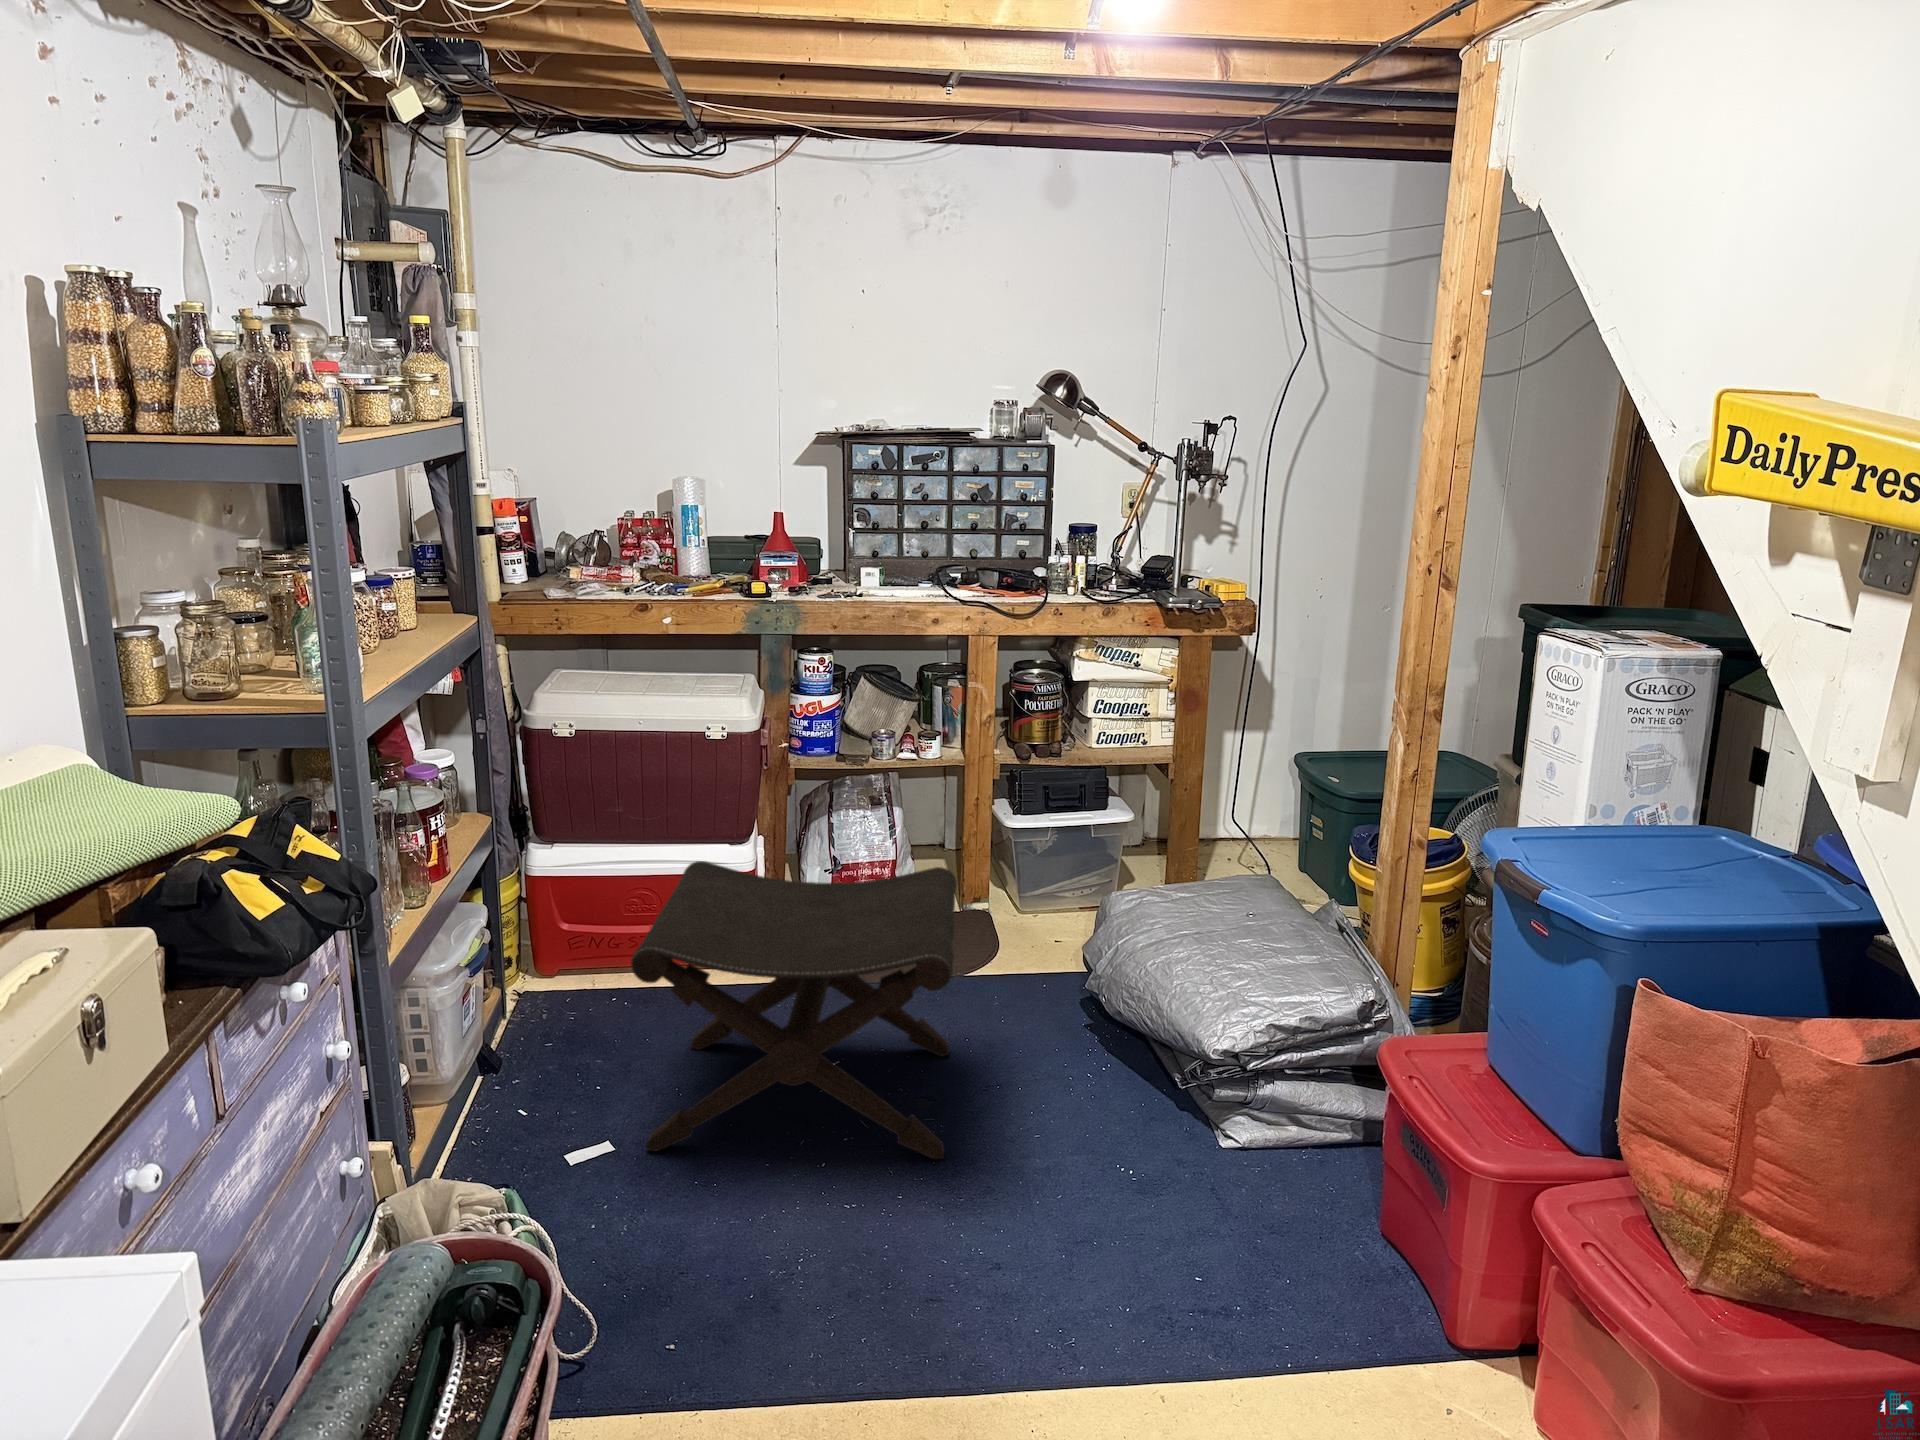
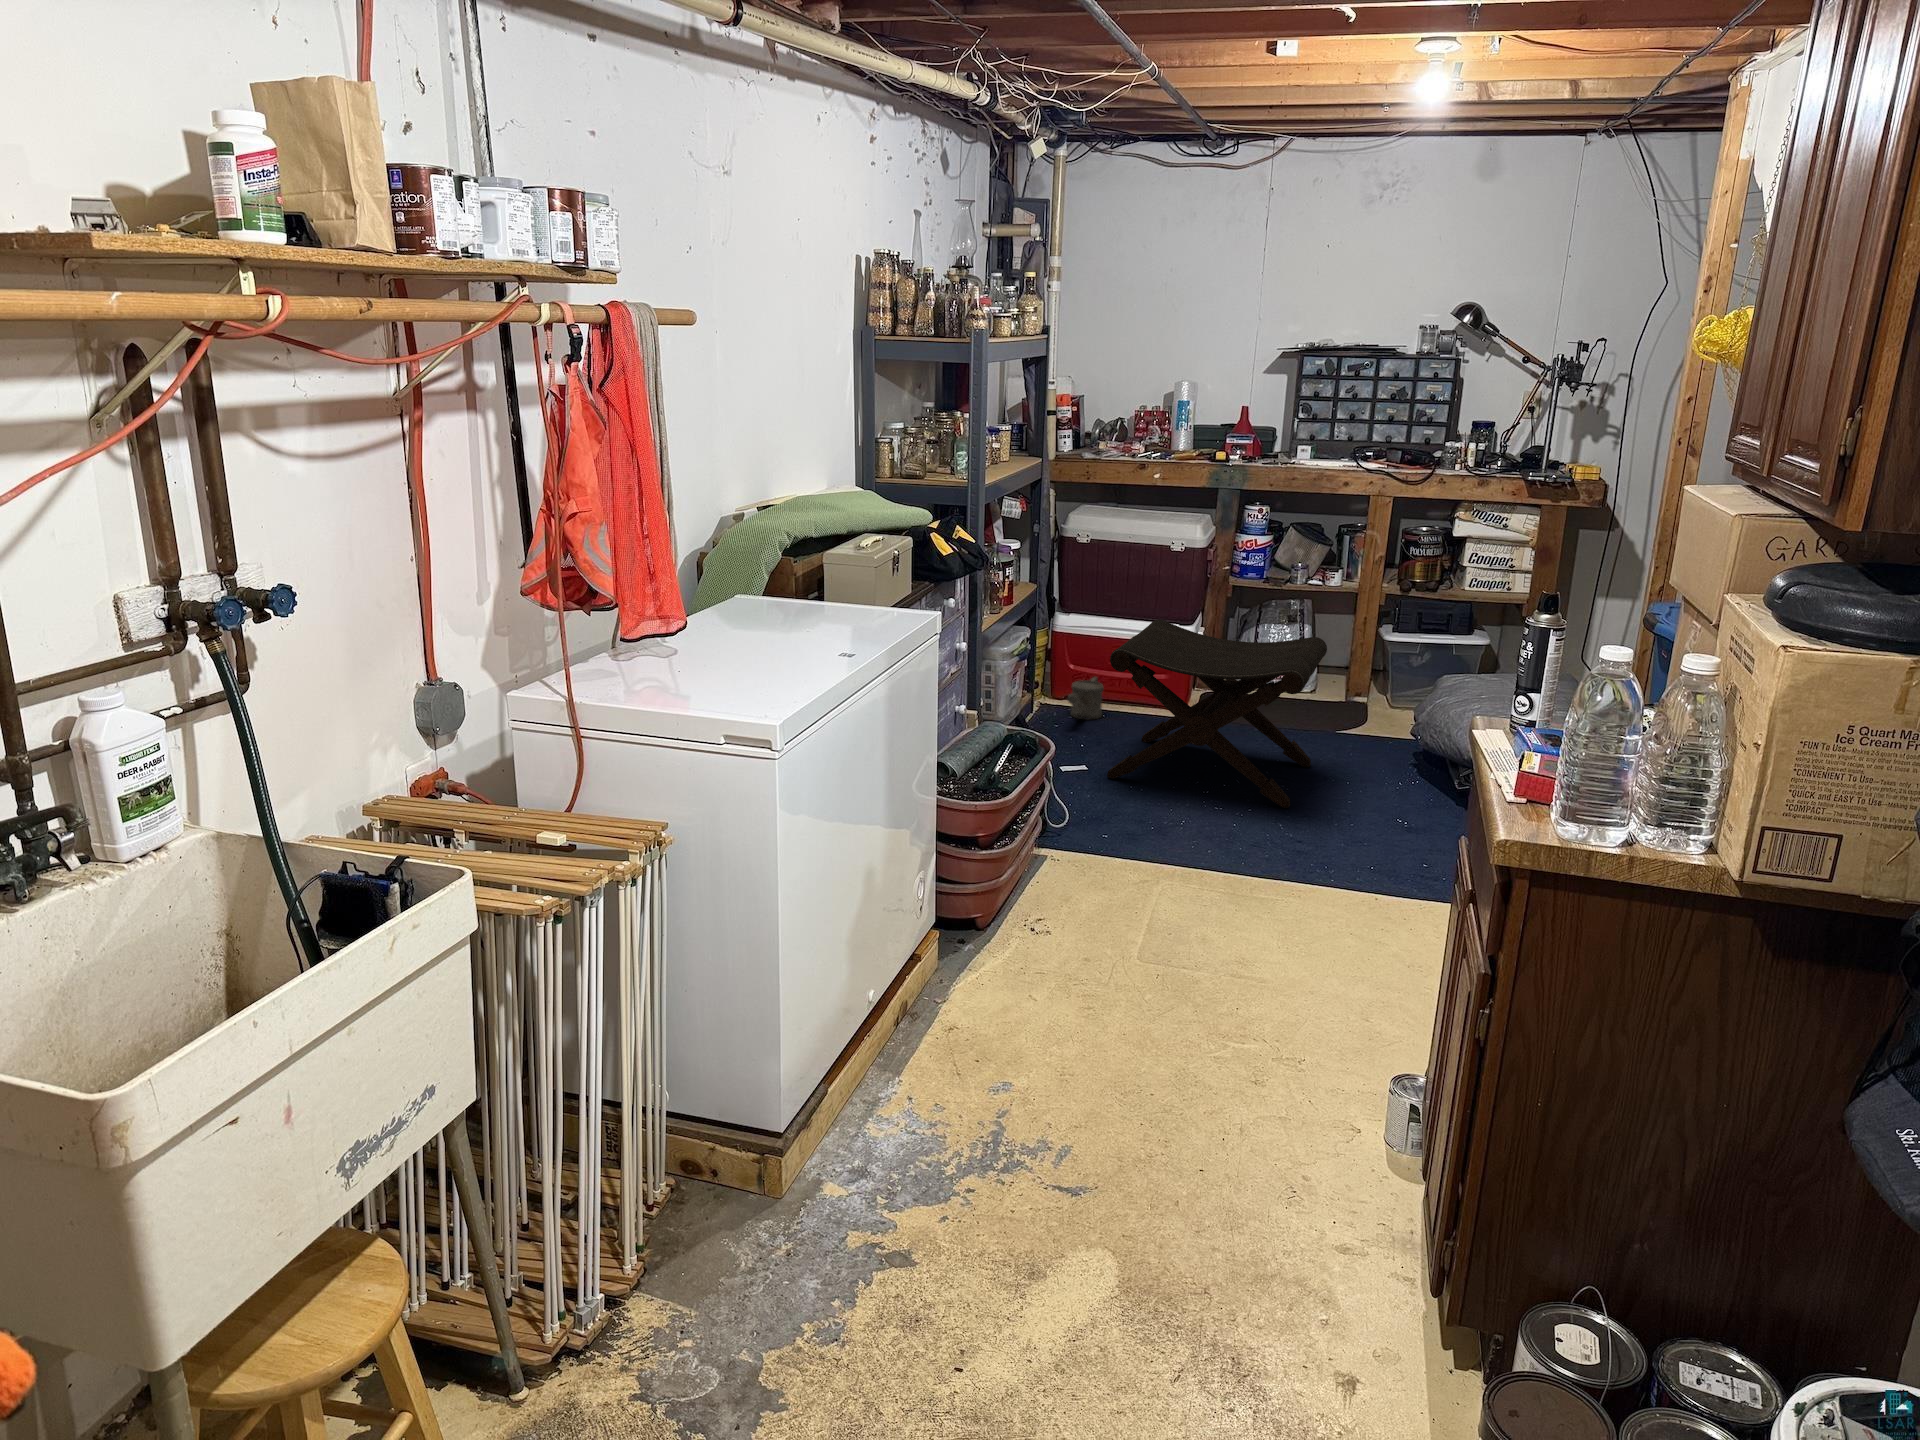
watering can: none [562,939,621,1016] -> present [1068,677,1104,720]

